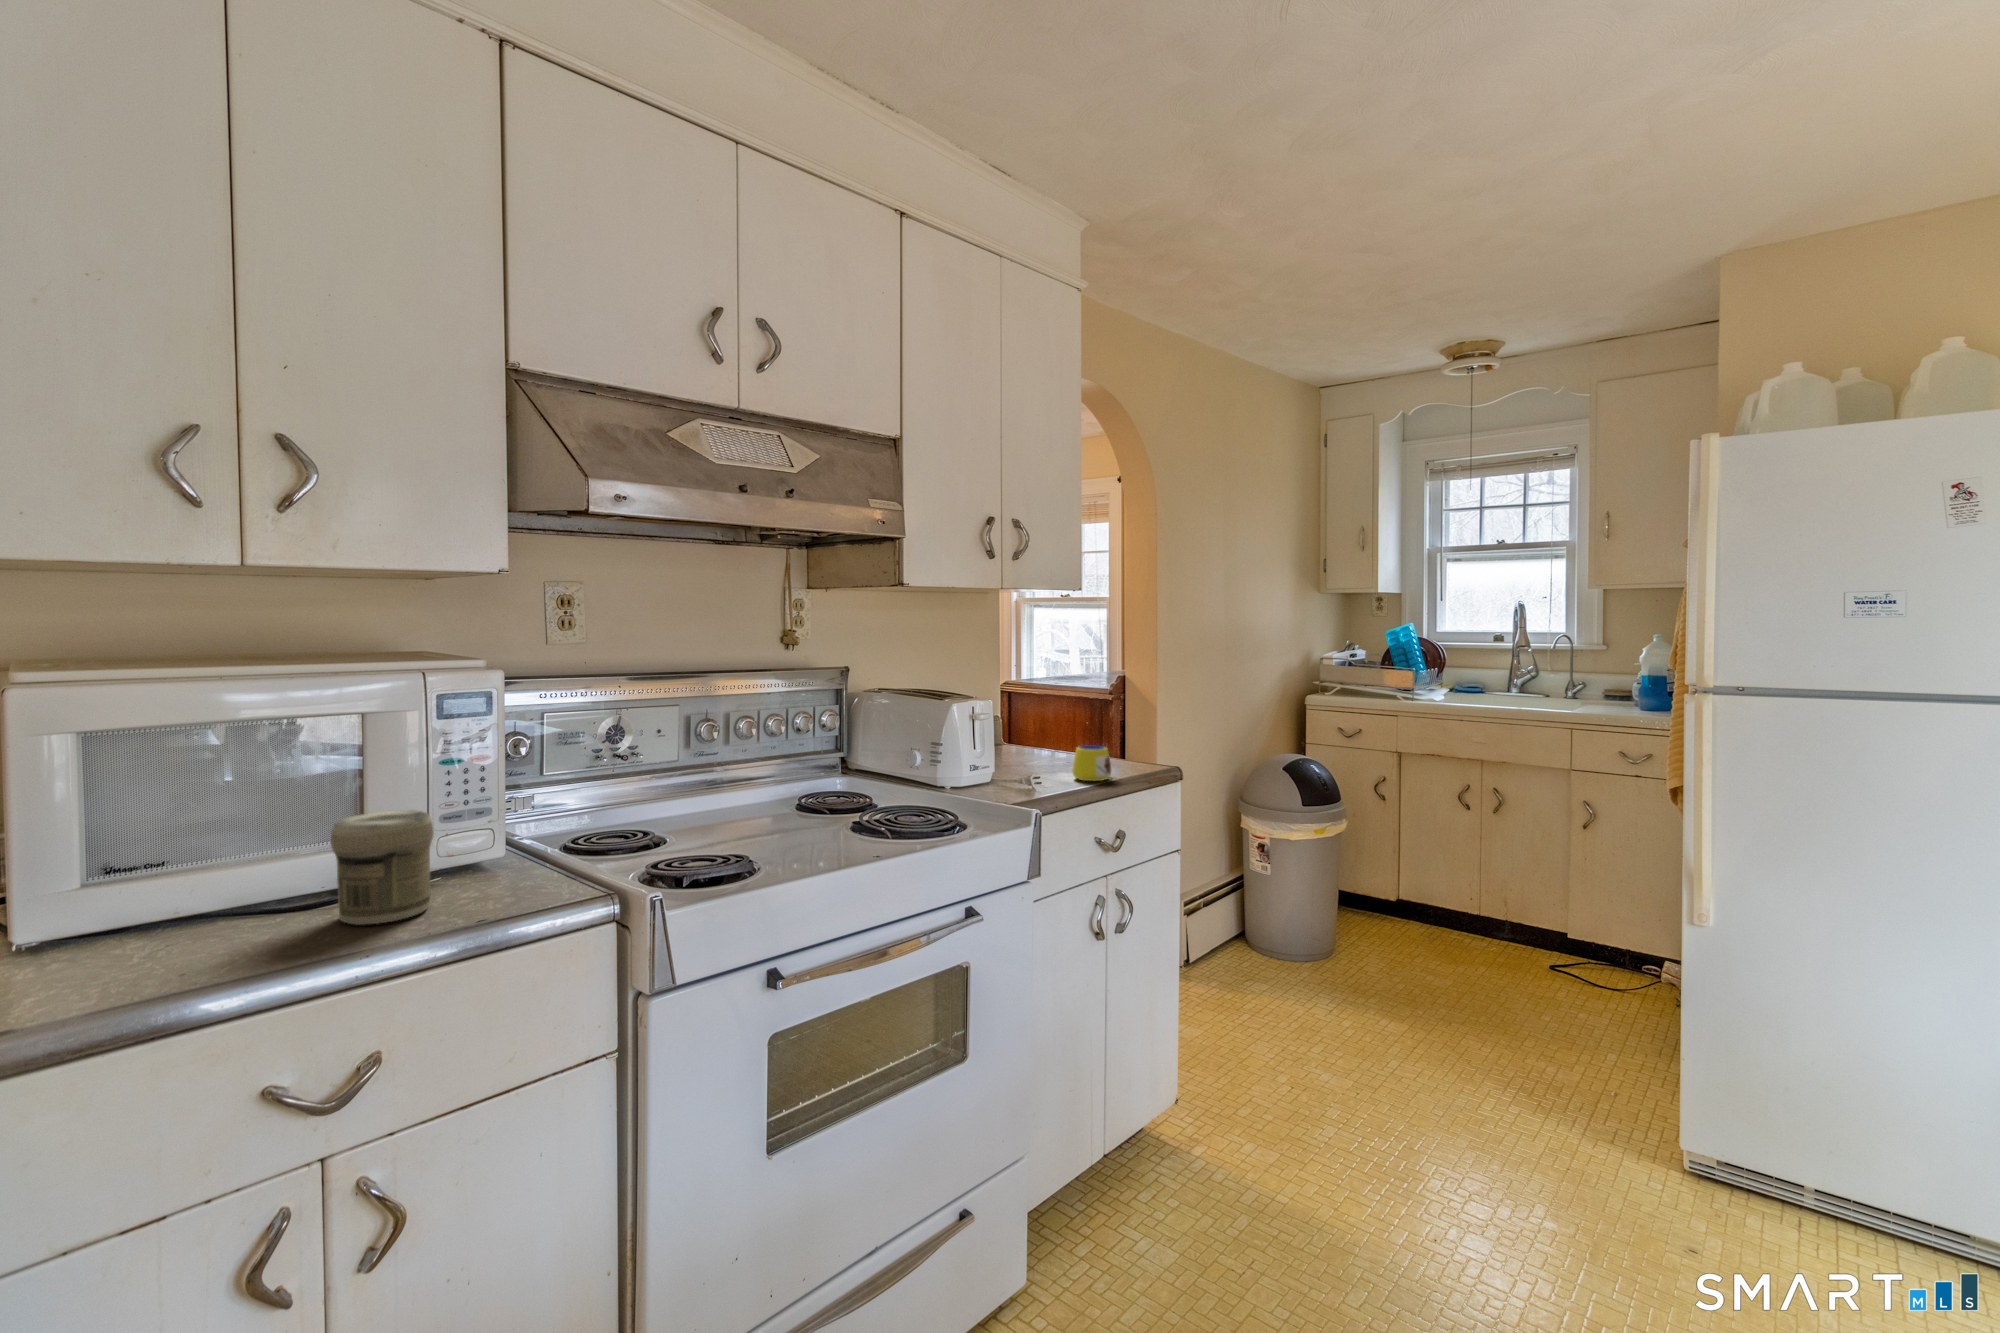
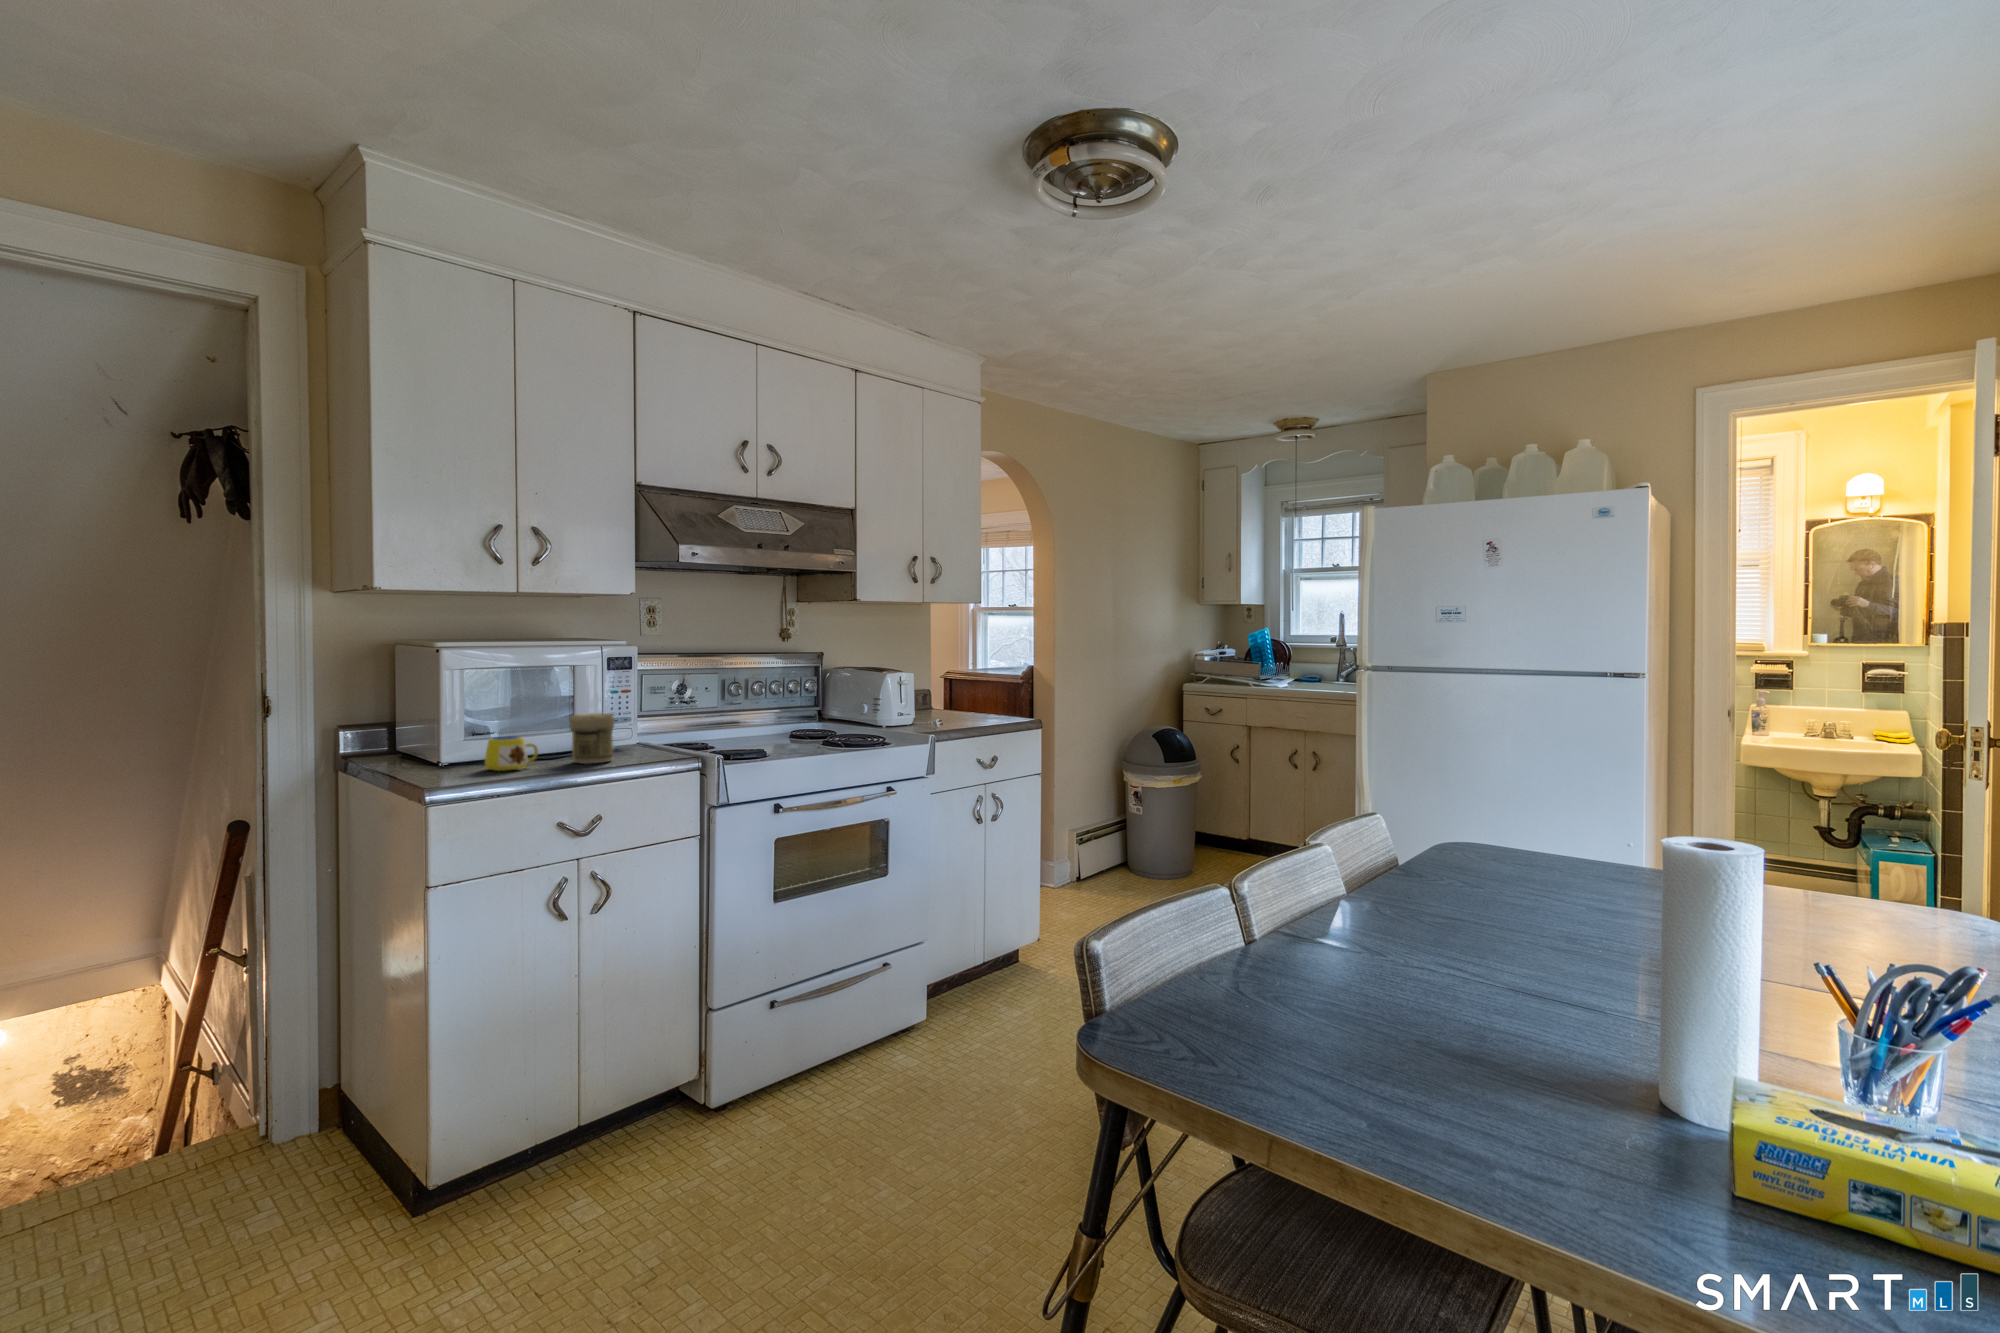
mug: present [1072,746,1117,781] -> present [485,736,538,771]

